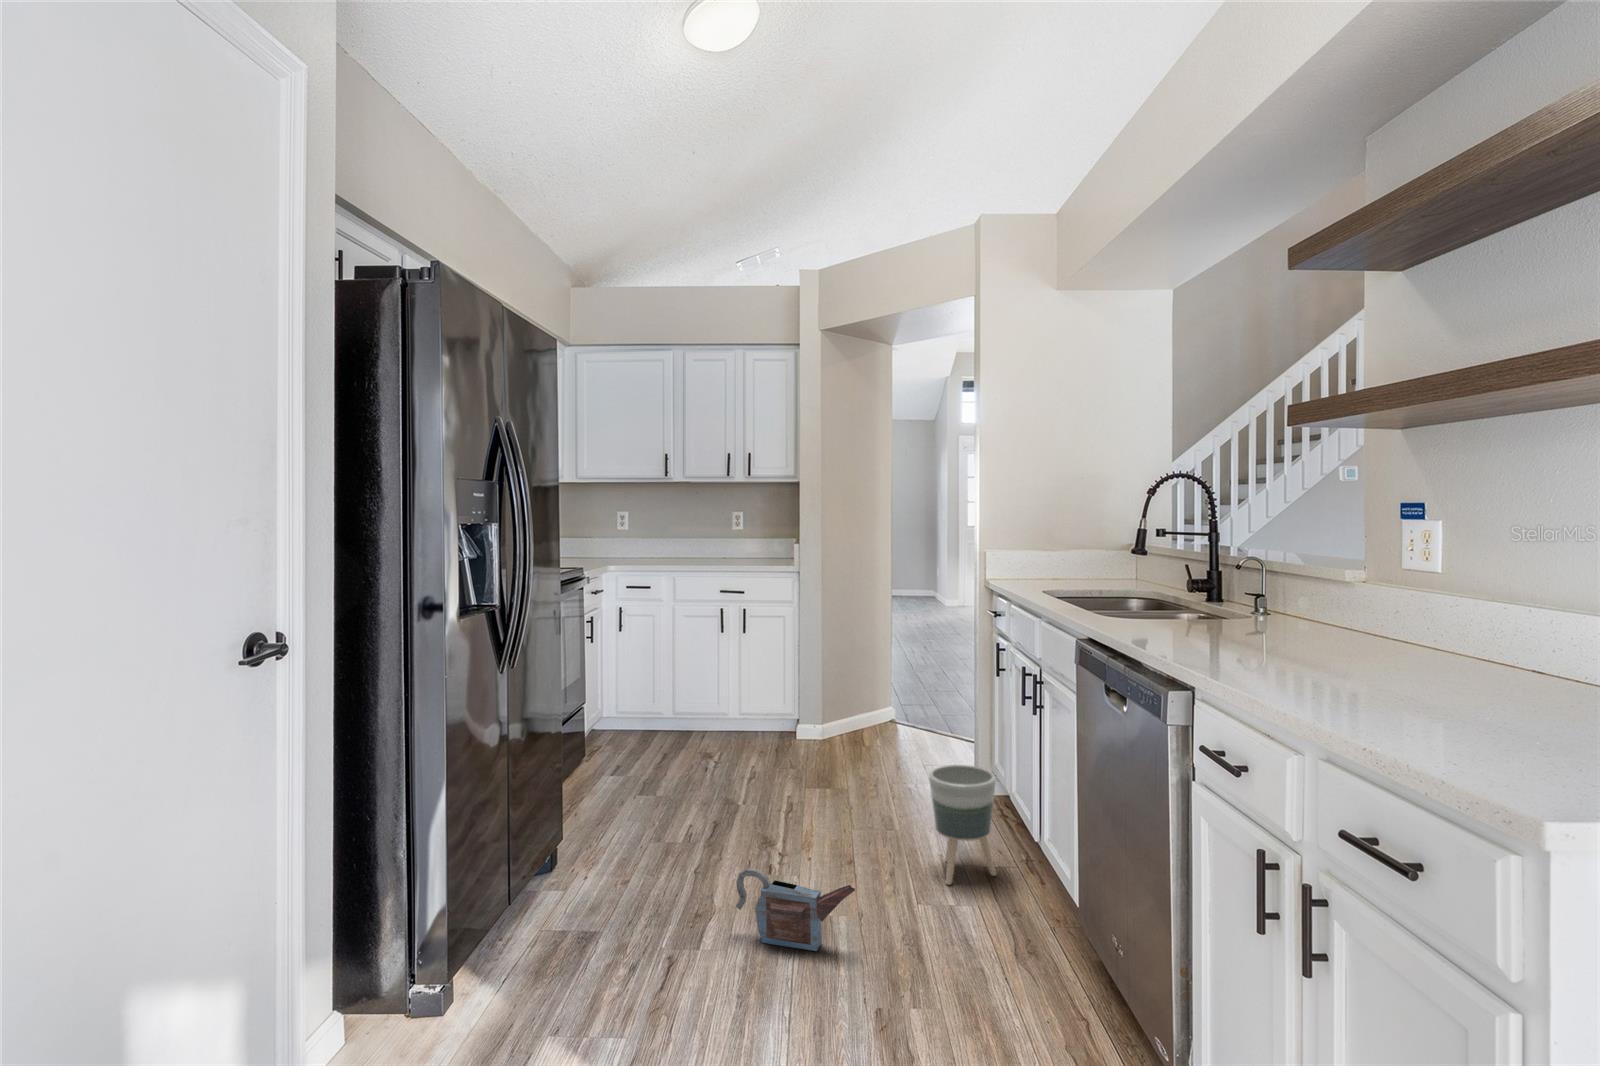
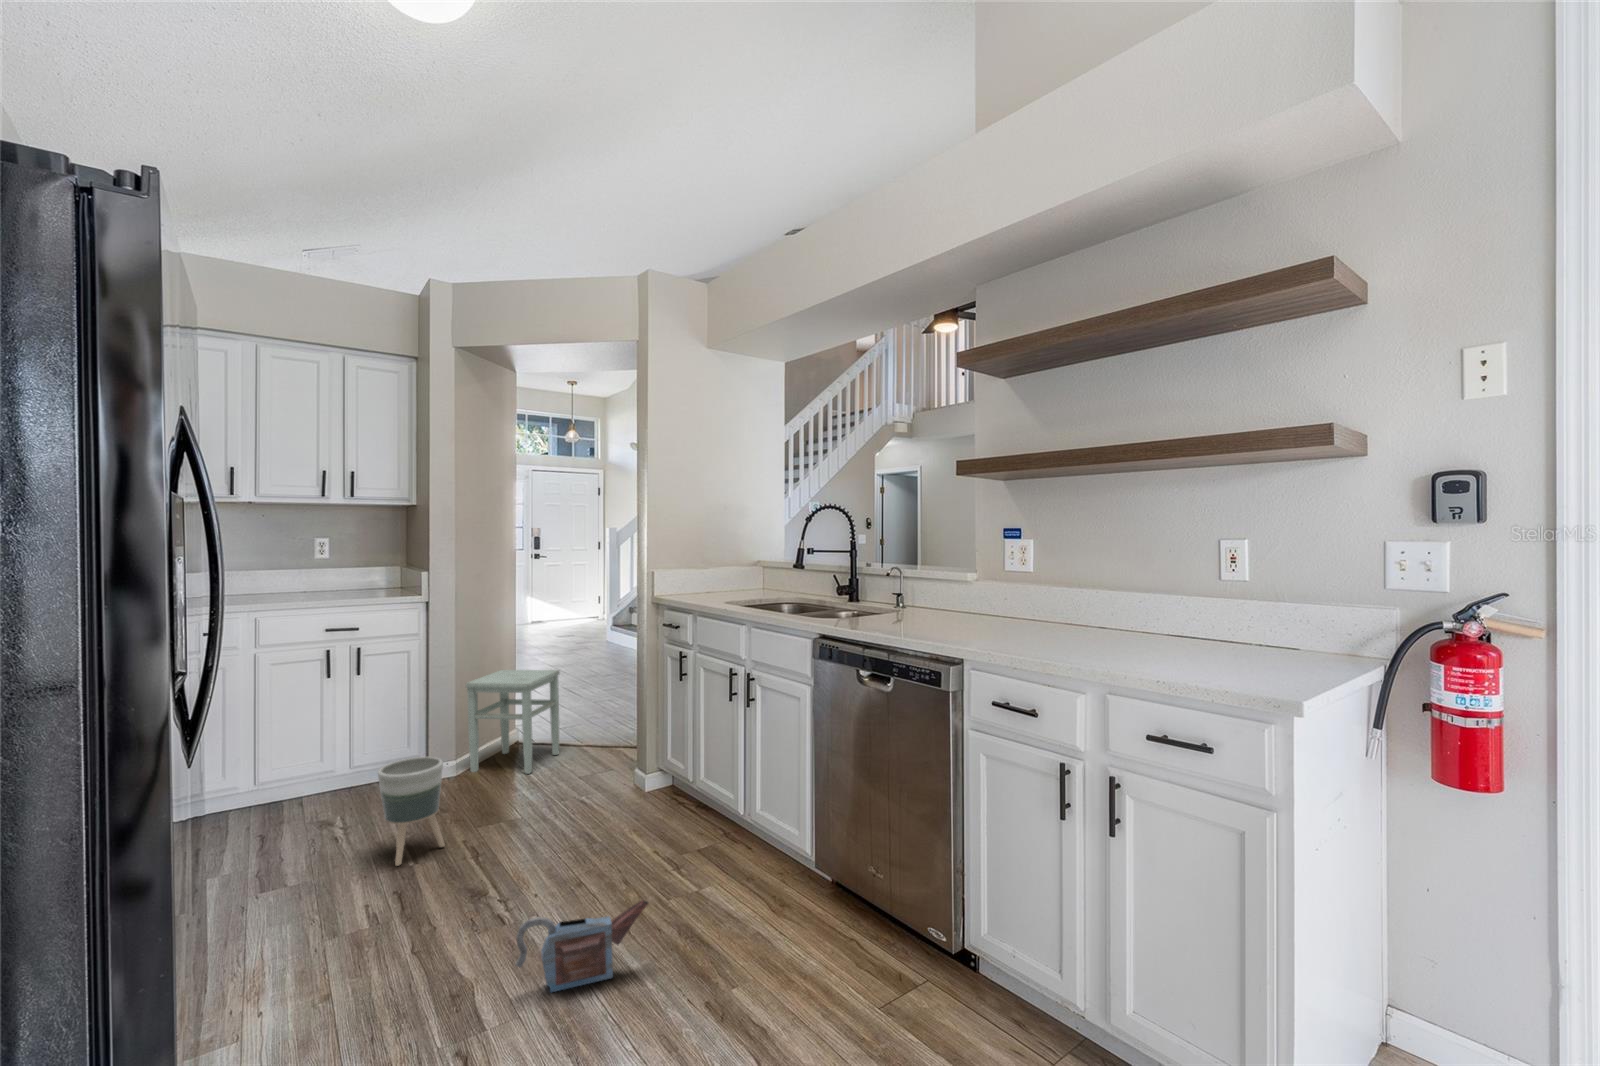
stool: none [832,645,923,751] -> present [466,670,560,774]
planter: present [929,765,996,885] -> present [378,757,444,866]

